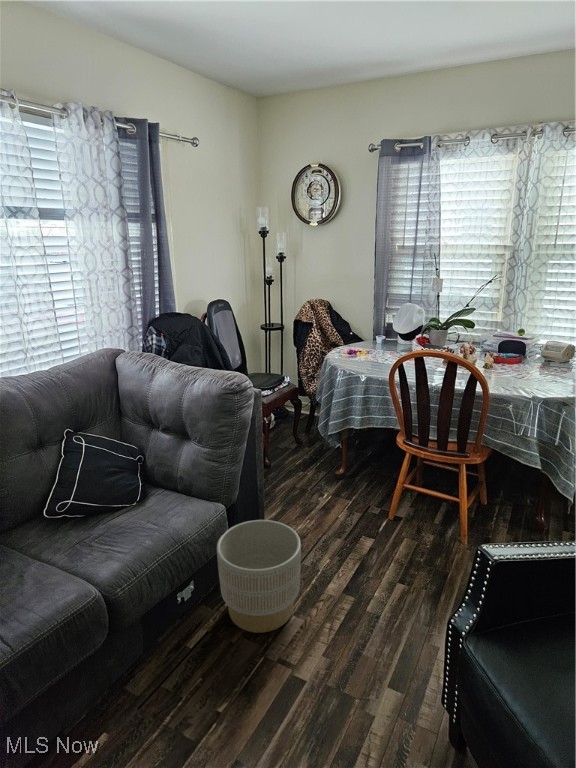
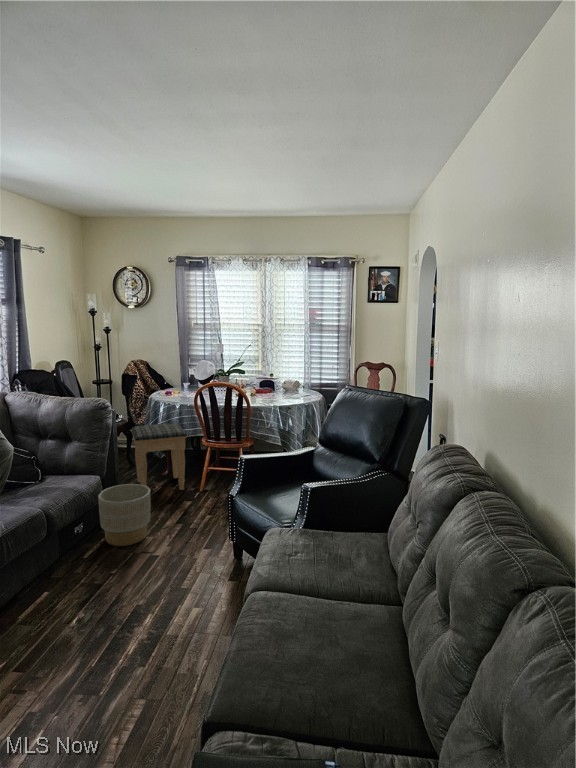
footstool: none [295,403,374,510] -> present [132,424,187,490]

